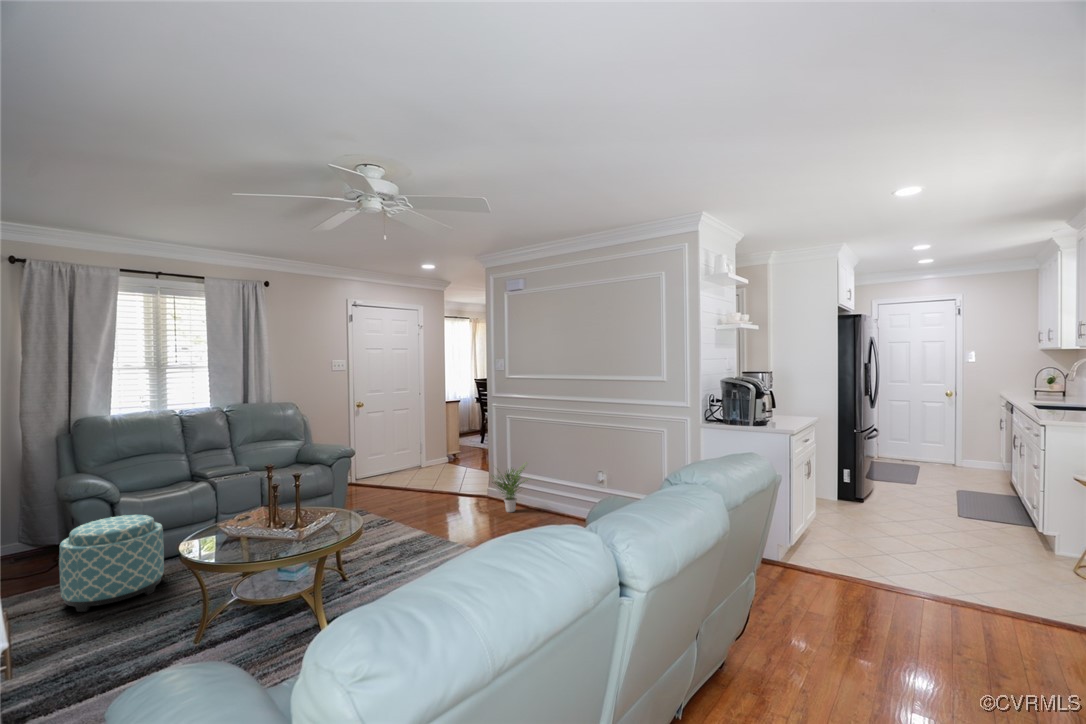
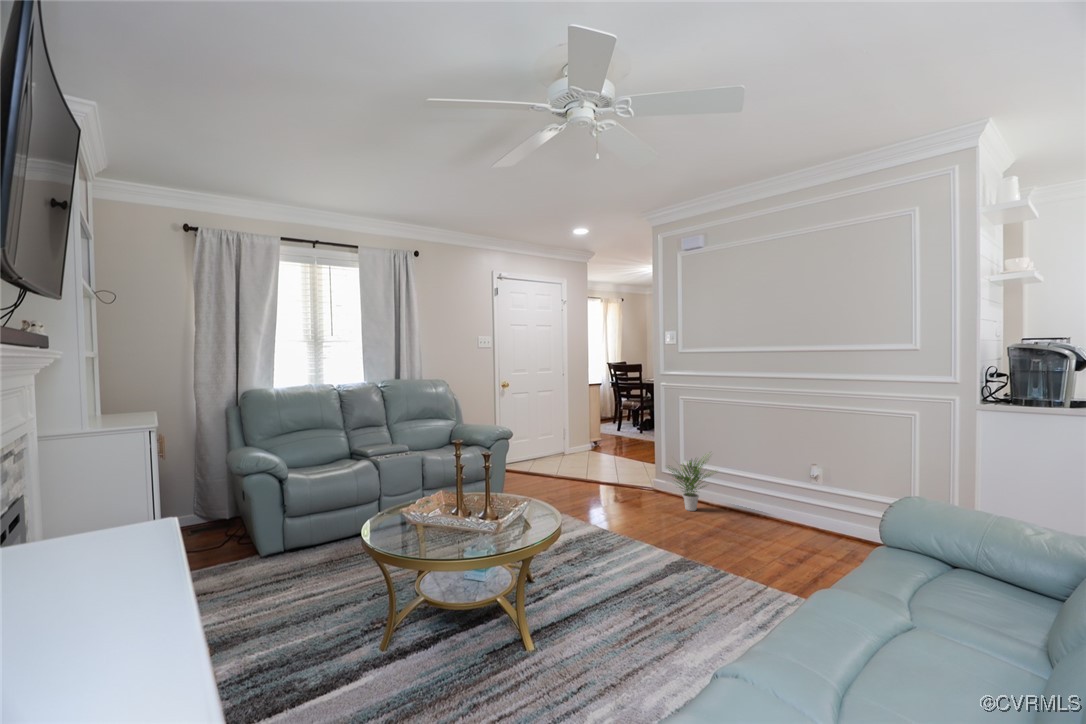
ottoman: present [59,515,164,612] -> none [236,493,334,597]

